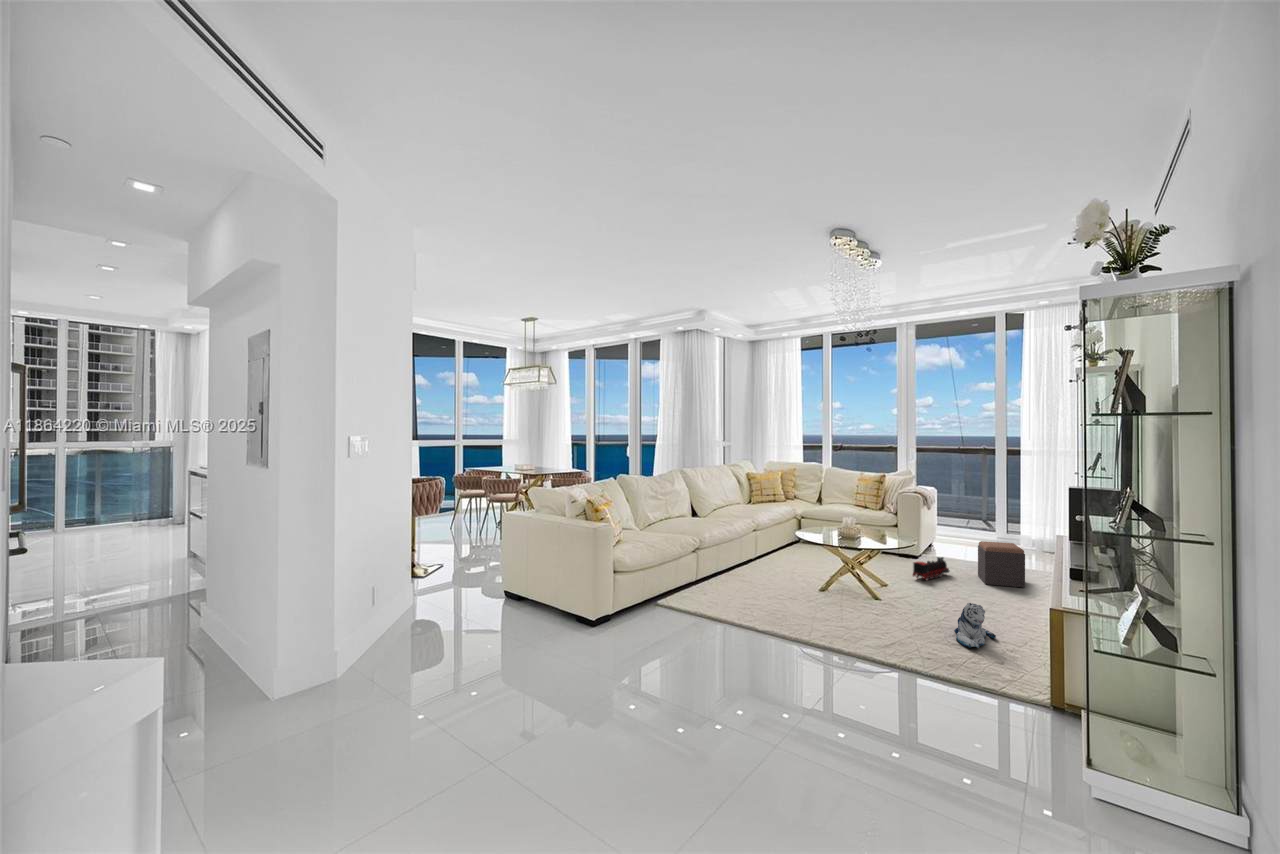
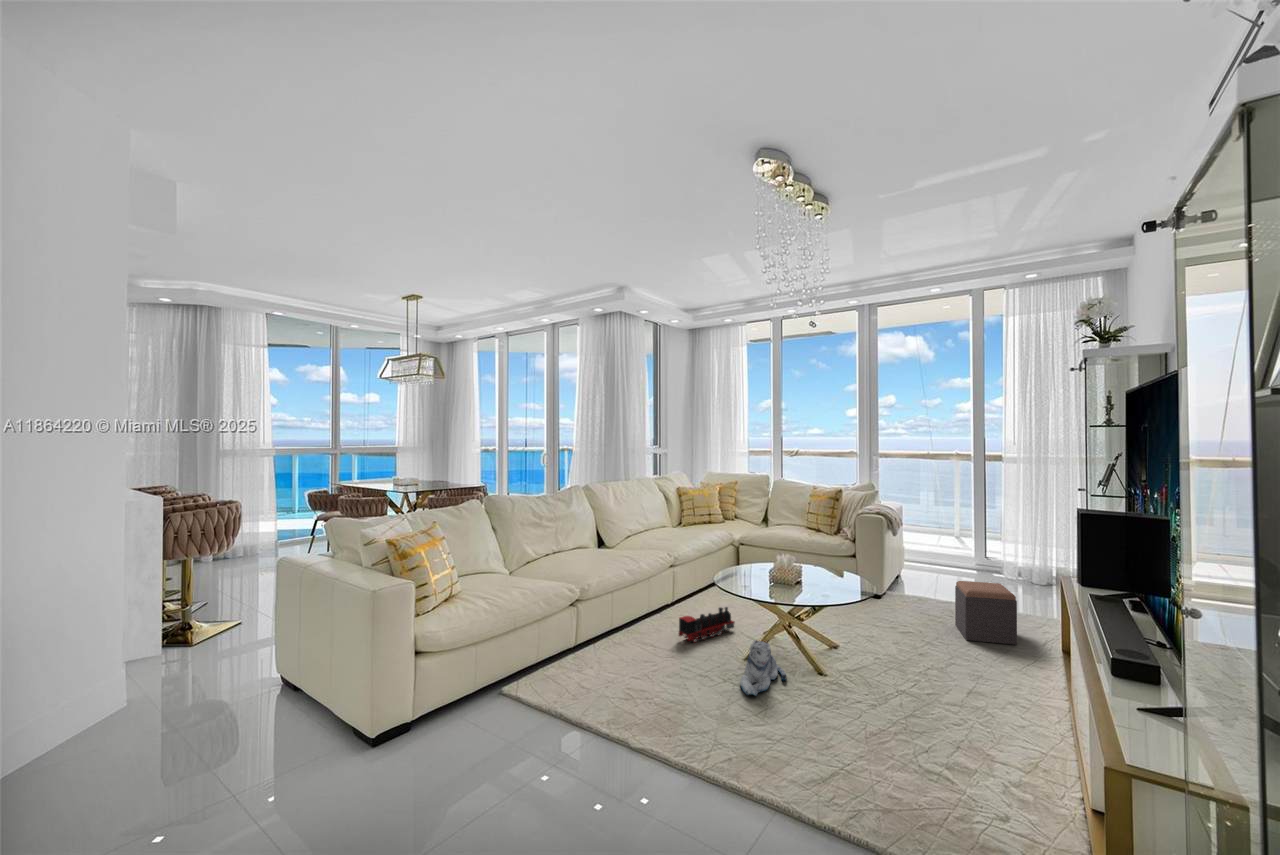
toy train: present [913,557,950,580] -> present [679,607,735,642]
plush toy: present [954,603,996,648] -> present [740,640,786,695]

